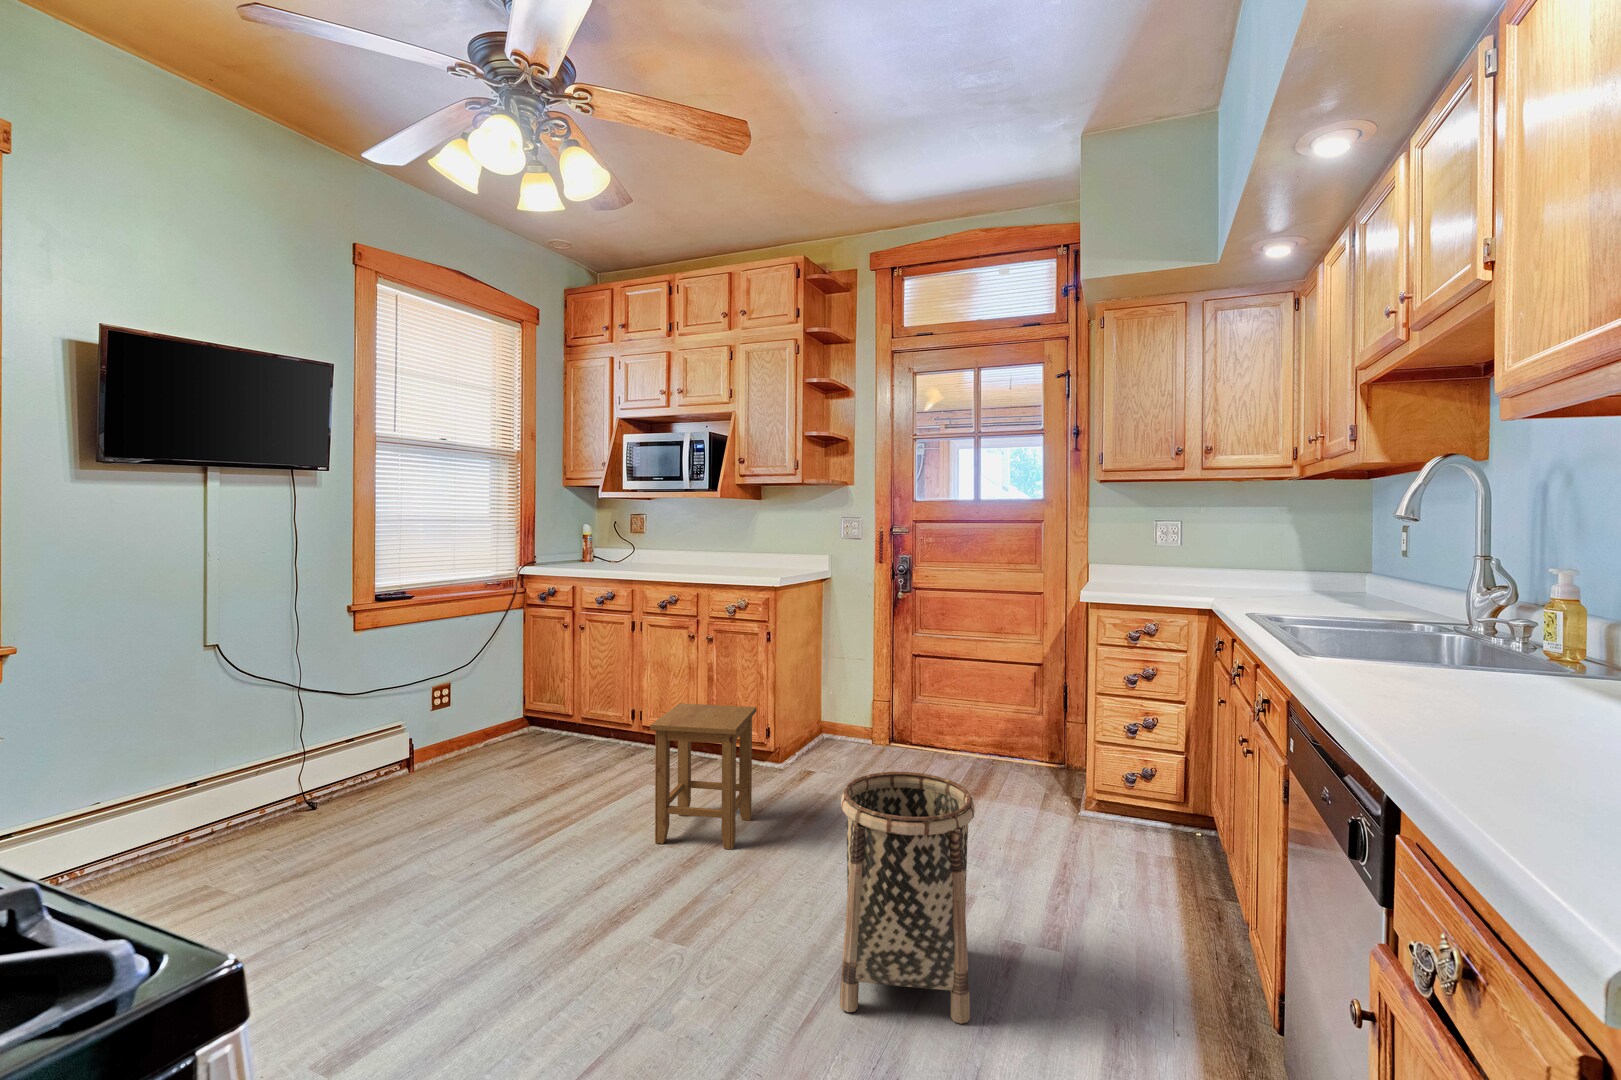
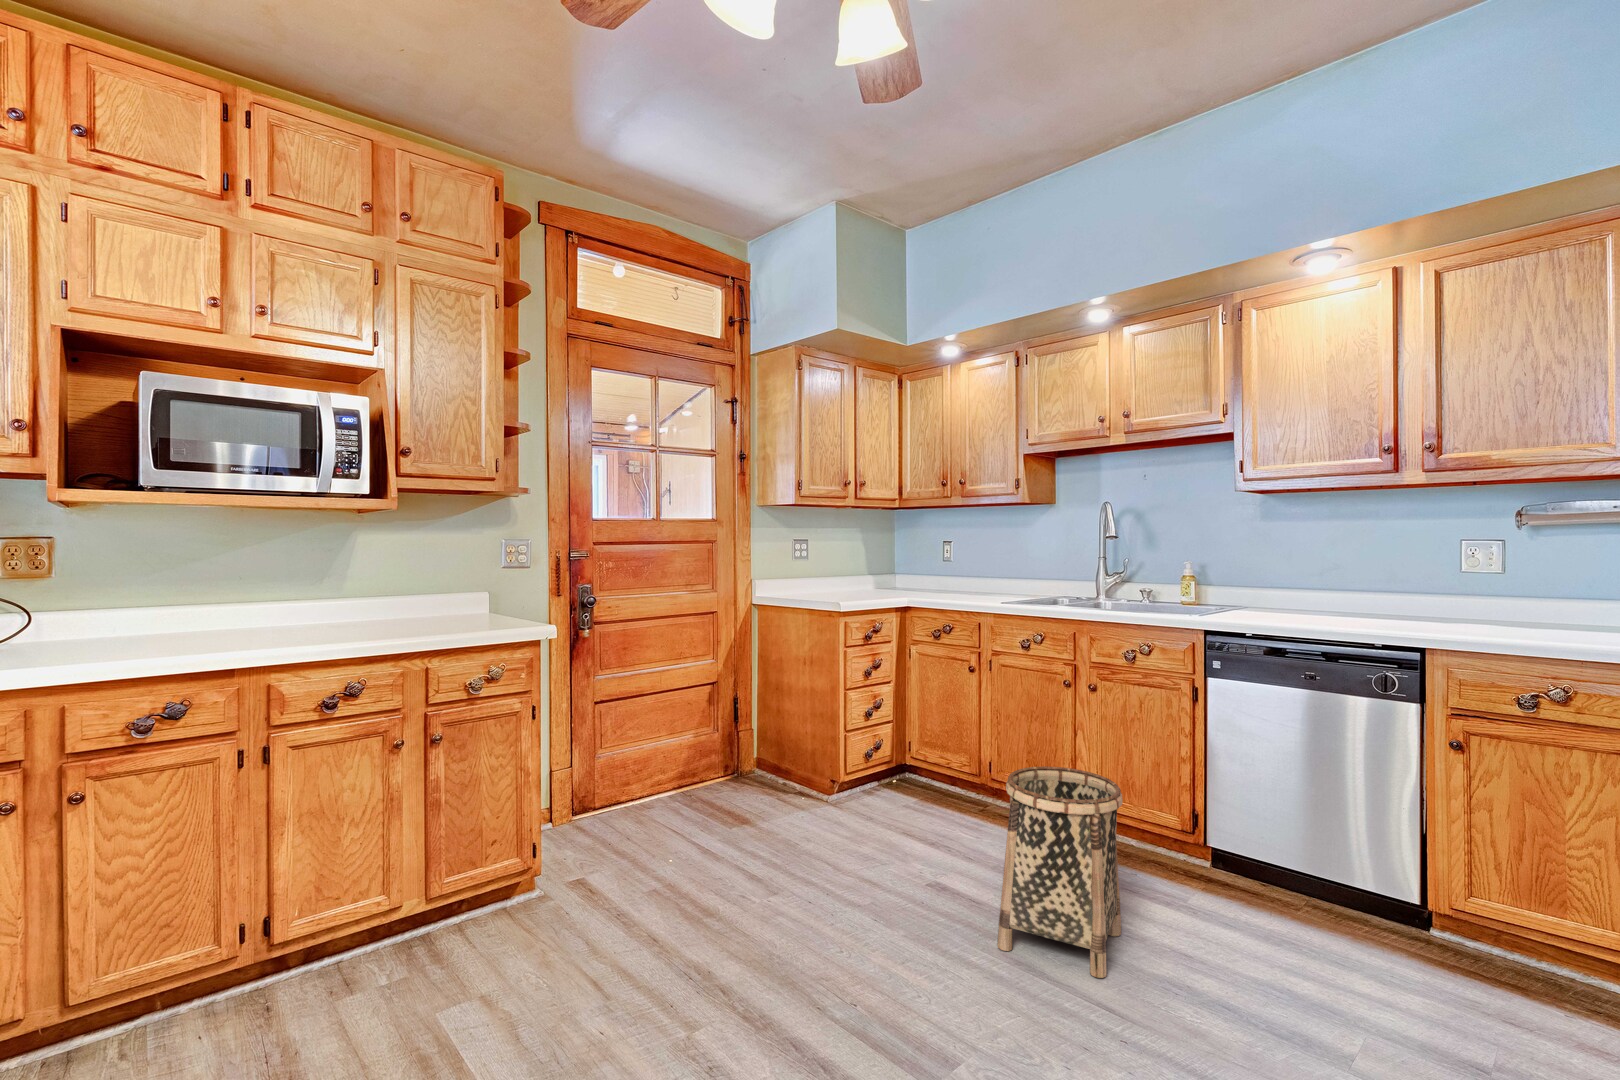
stool: present [650,703,757,849] -> none [611,796,777,1030]

